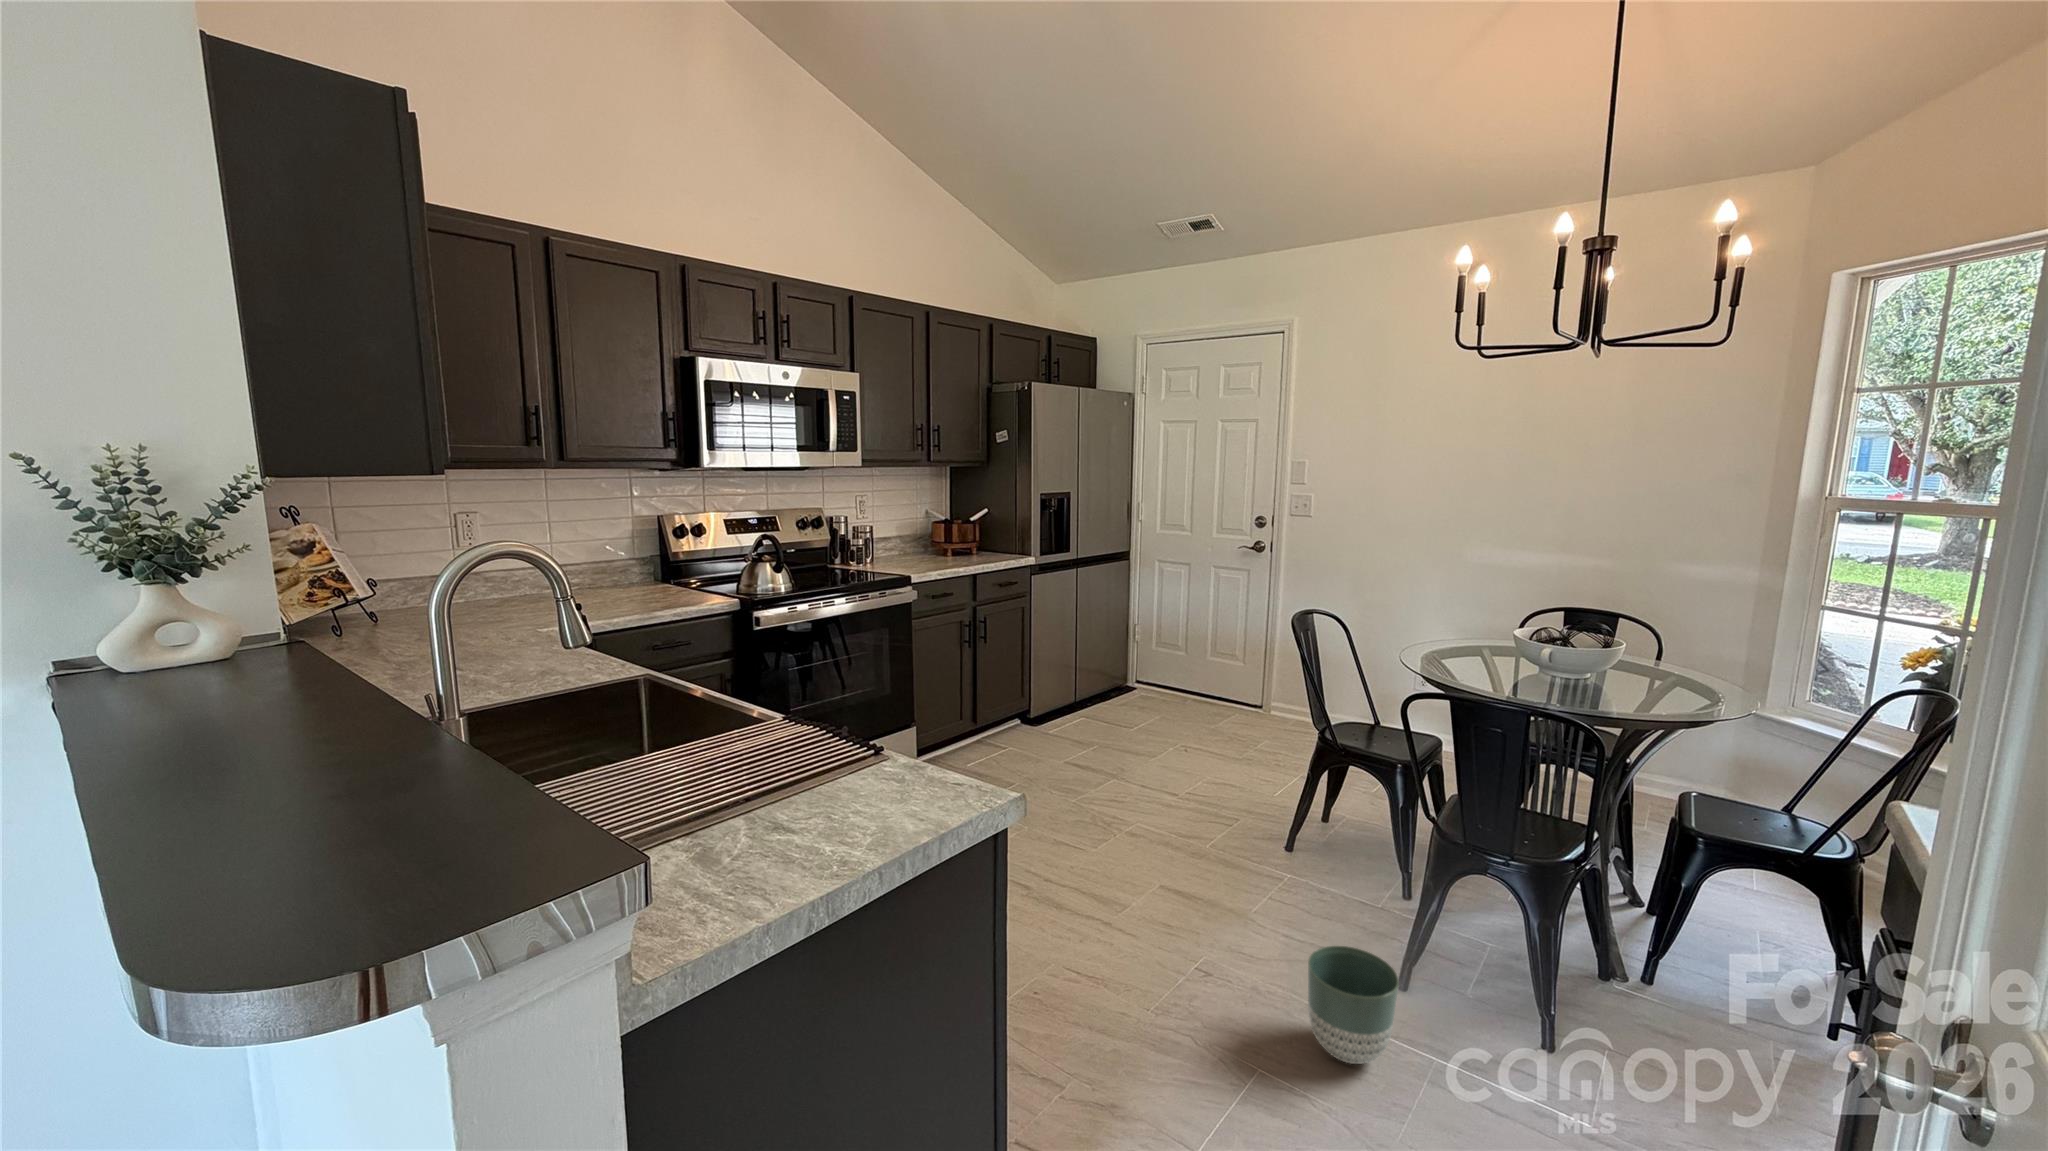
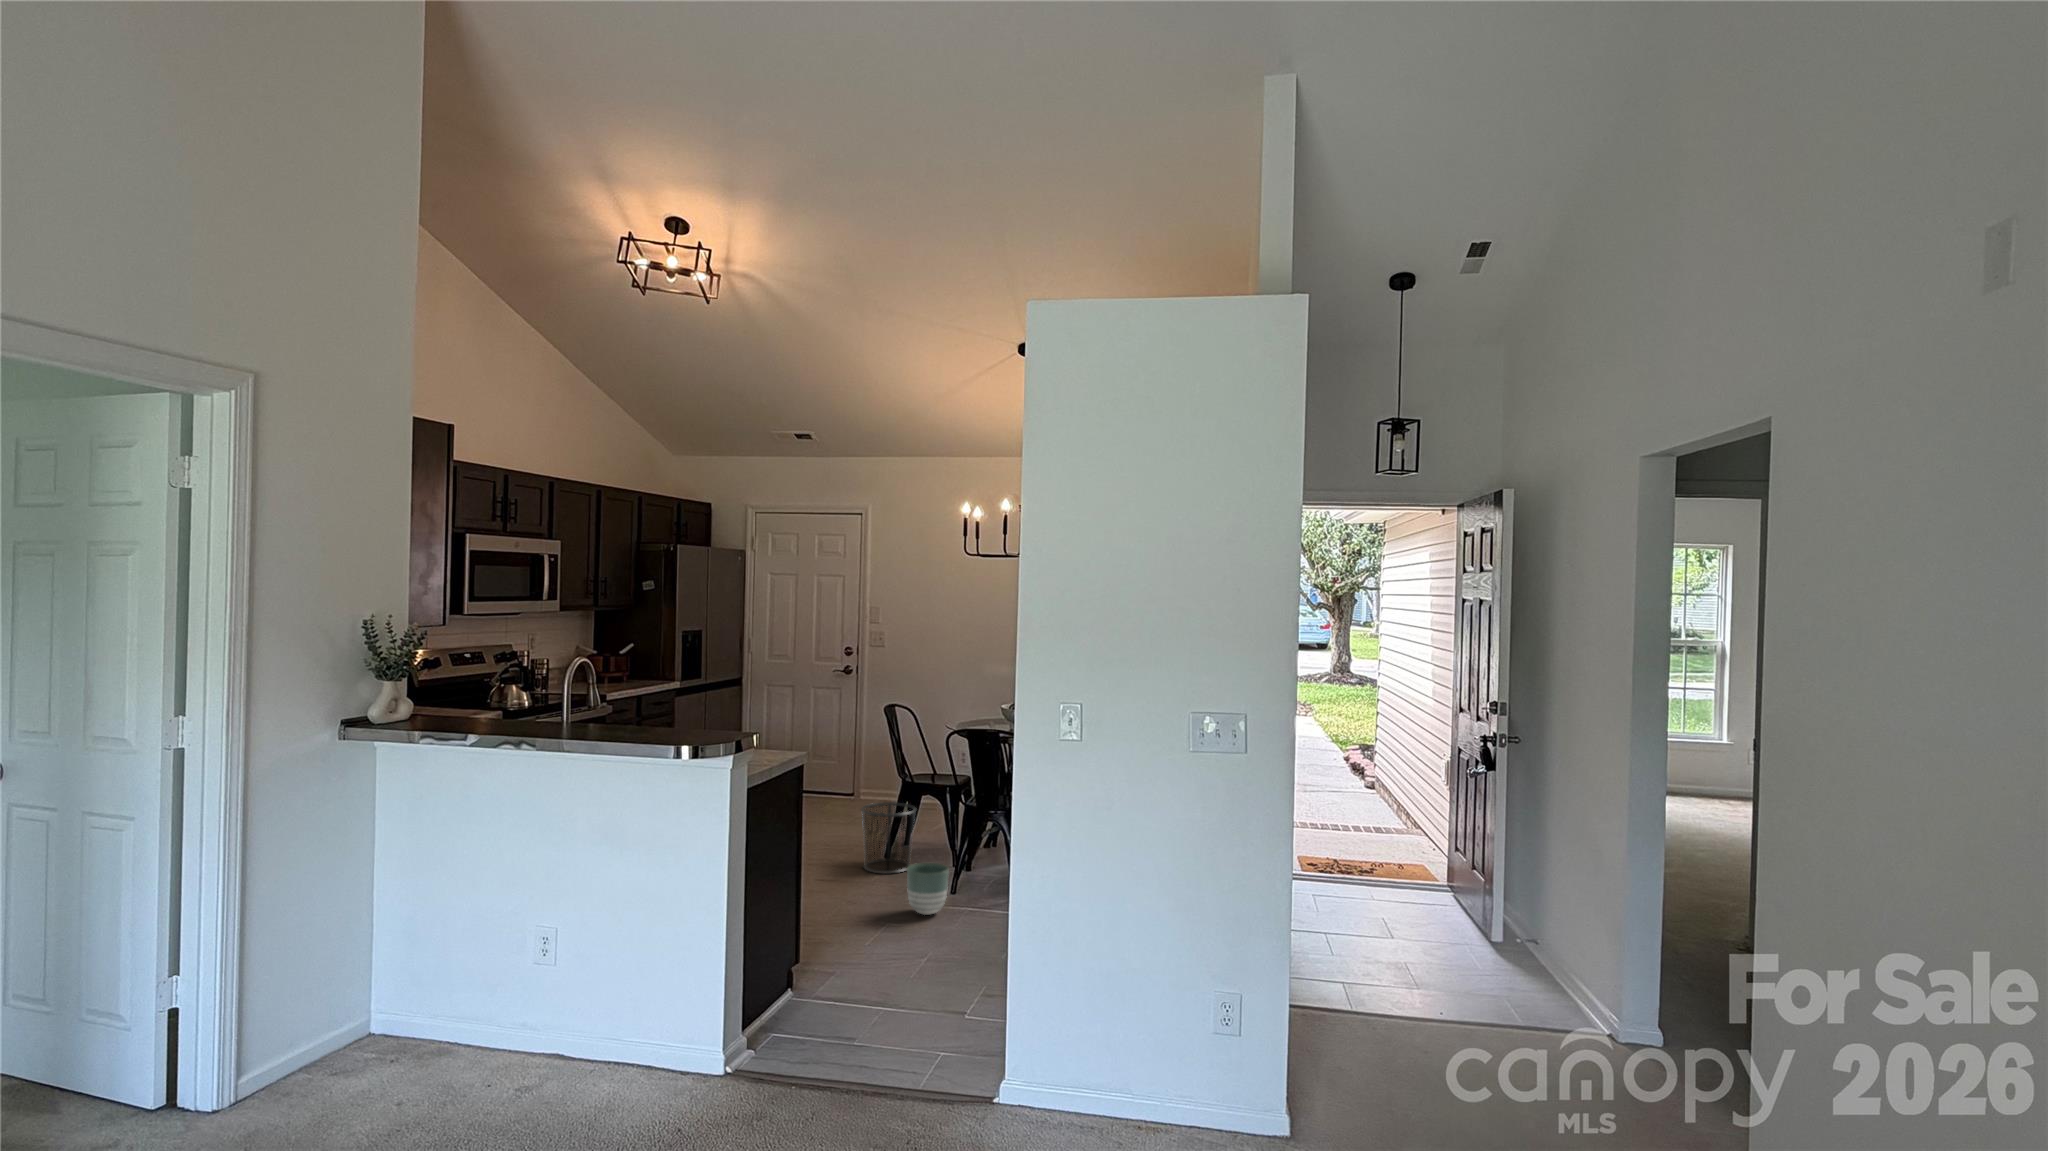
waste bin: none [1244,770,1341,898] -> present [861,802,916,874]

